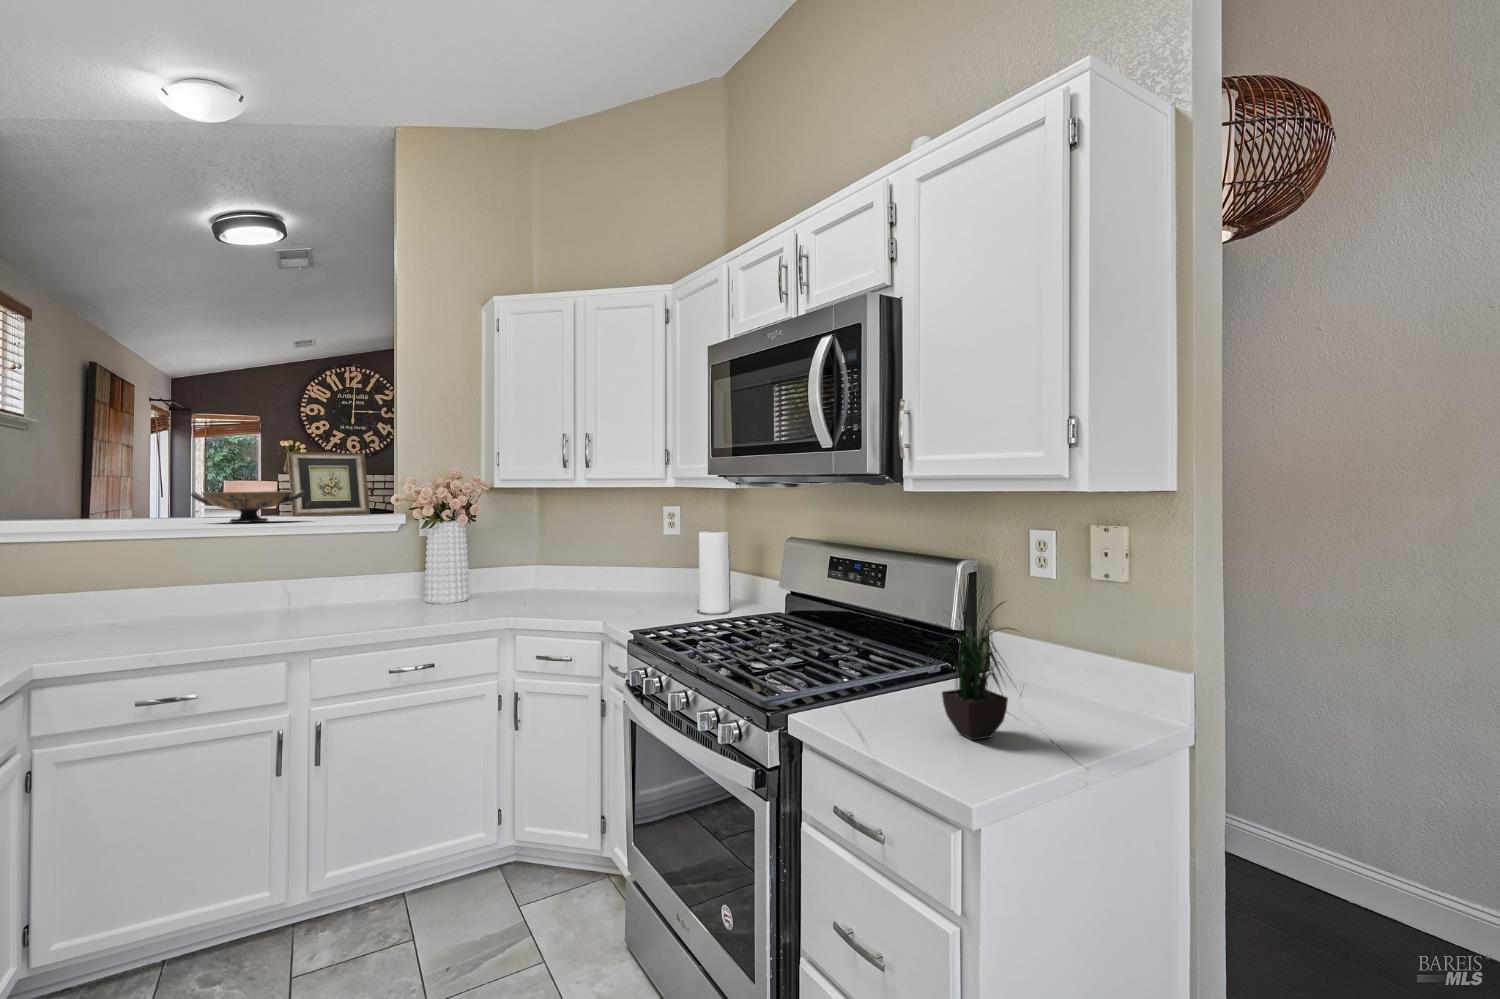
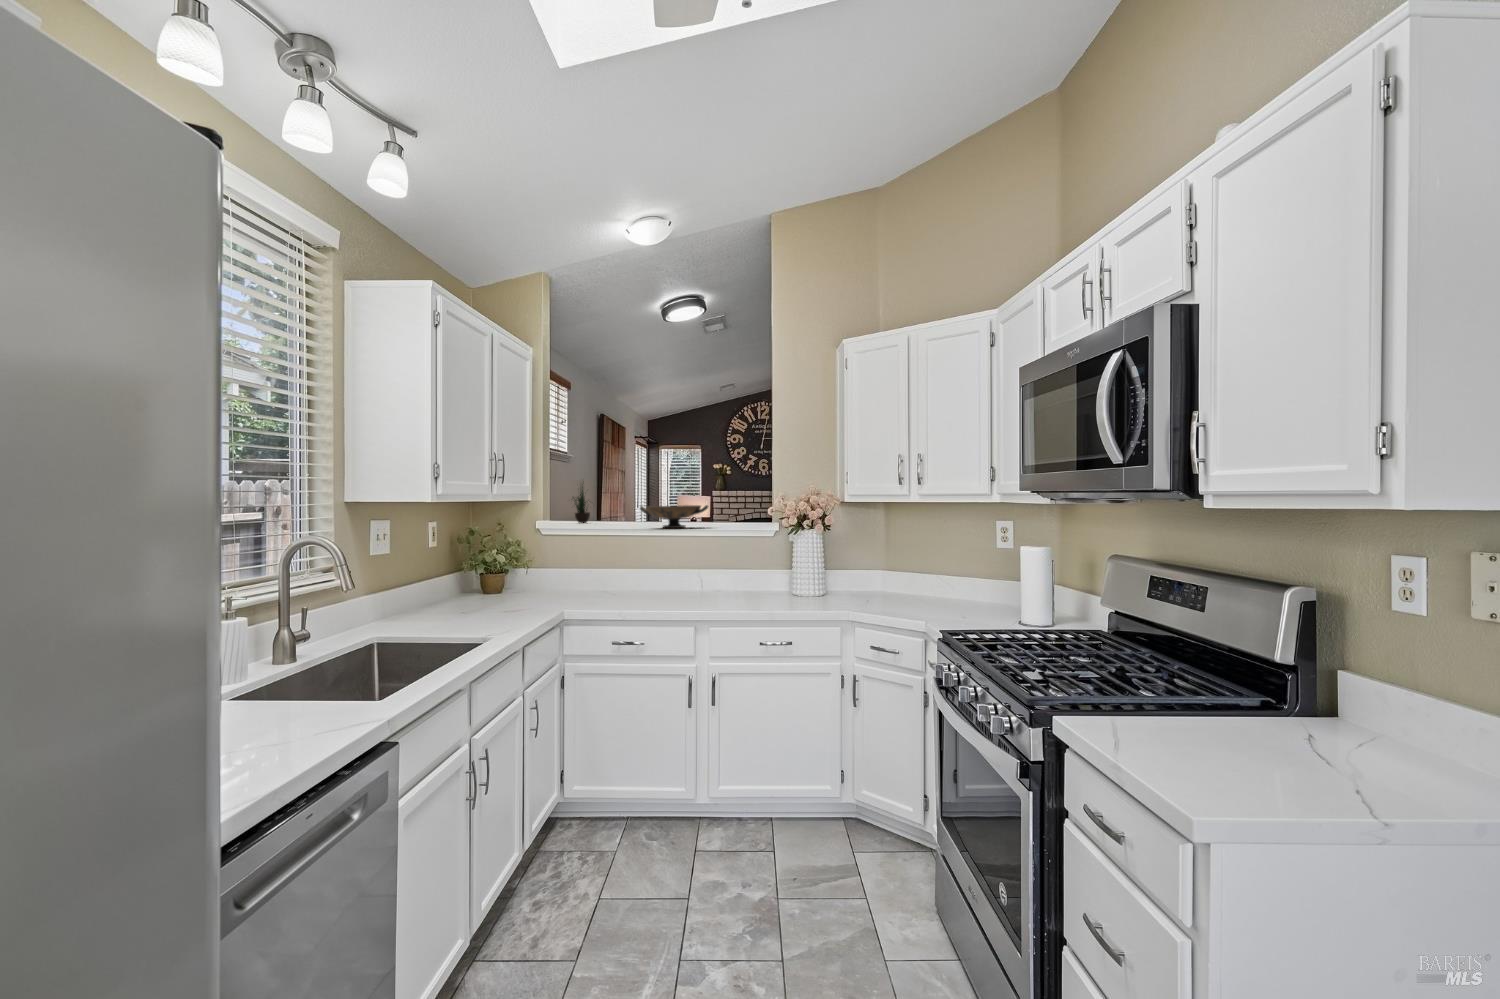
picture frame: present [287,452,370,516] -> none [706,474,761,523]
potted plant: present [929,572,1015,740] -> present [573,486,590,523]

